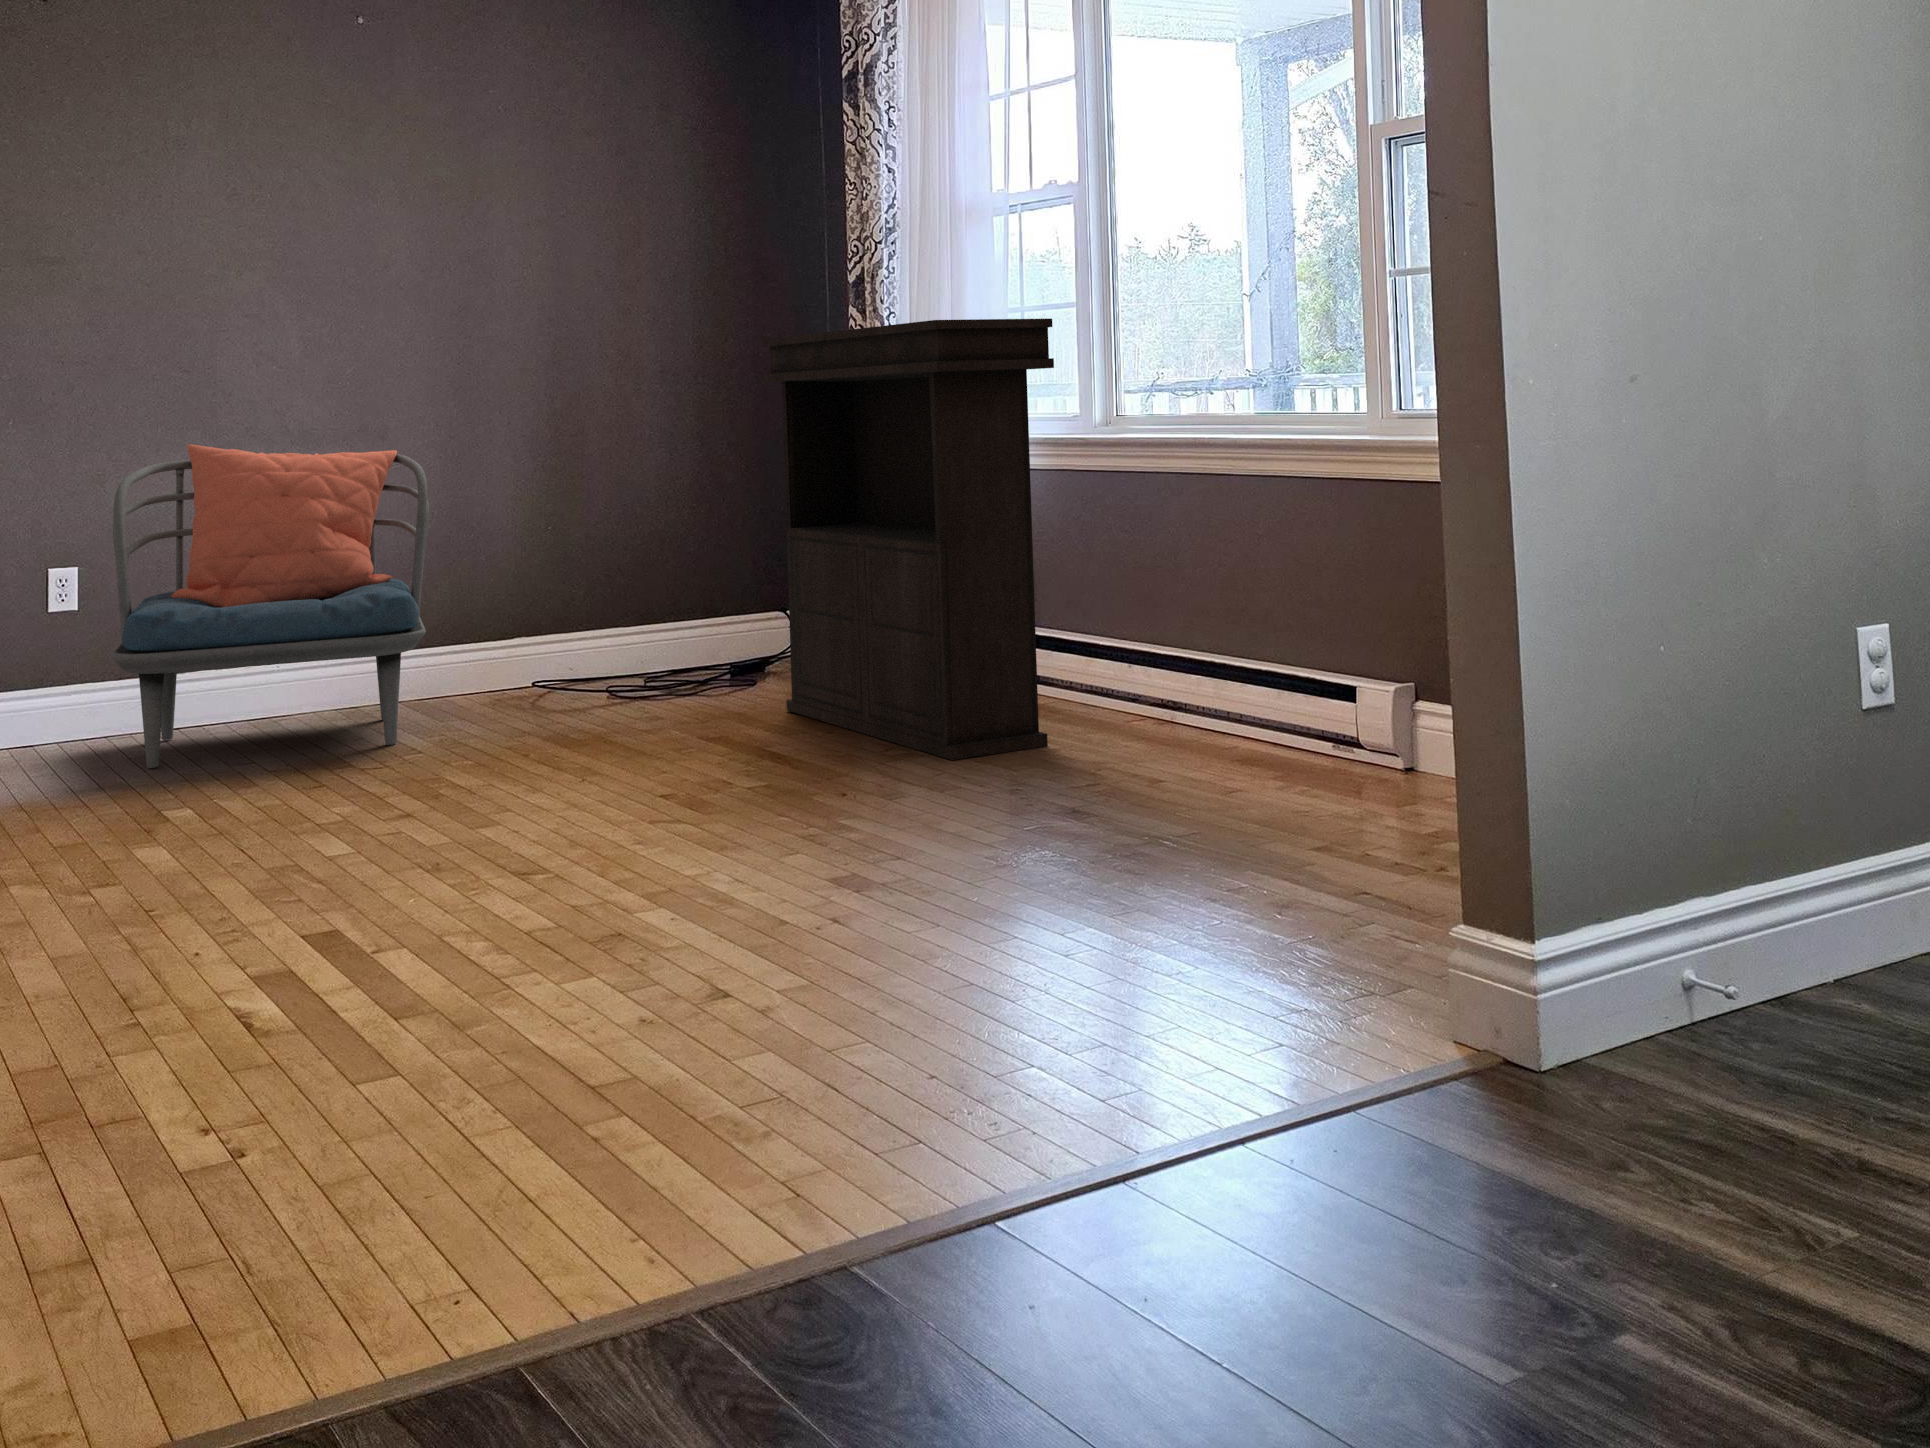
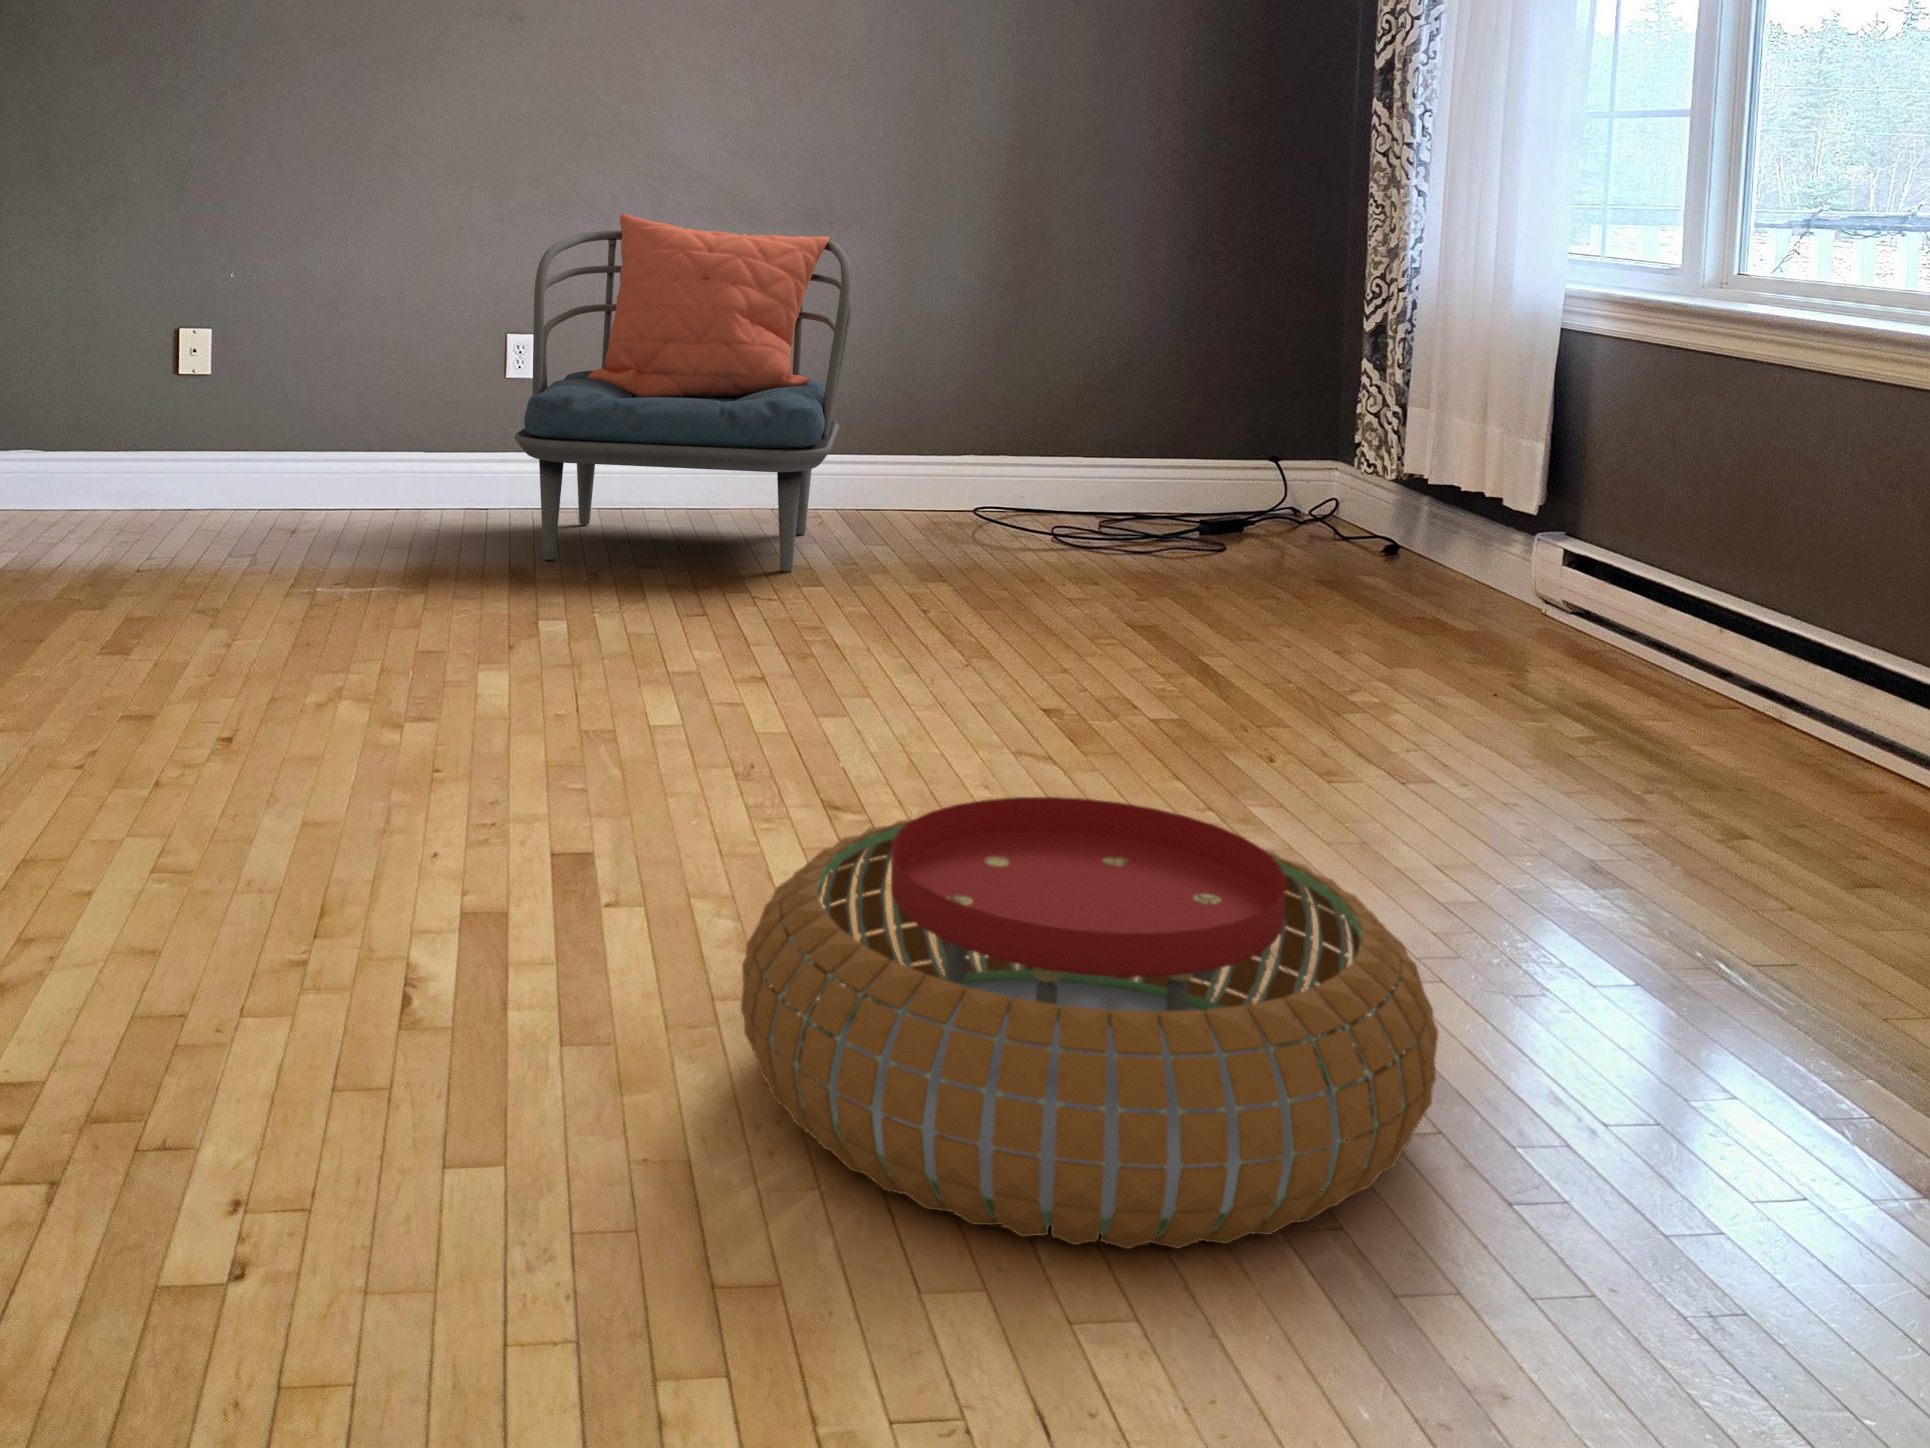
console table: present [763,319,1054,760] -> none [1240,128,1642,730]
pouf: none [544,776,1008,1027] -> present [741,797,1438,1249]

